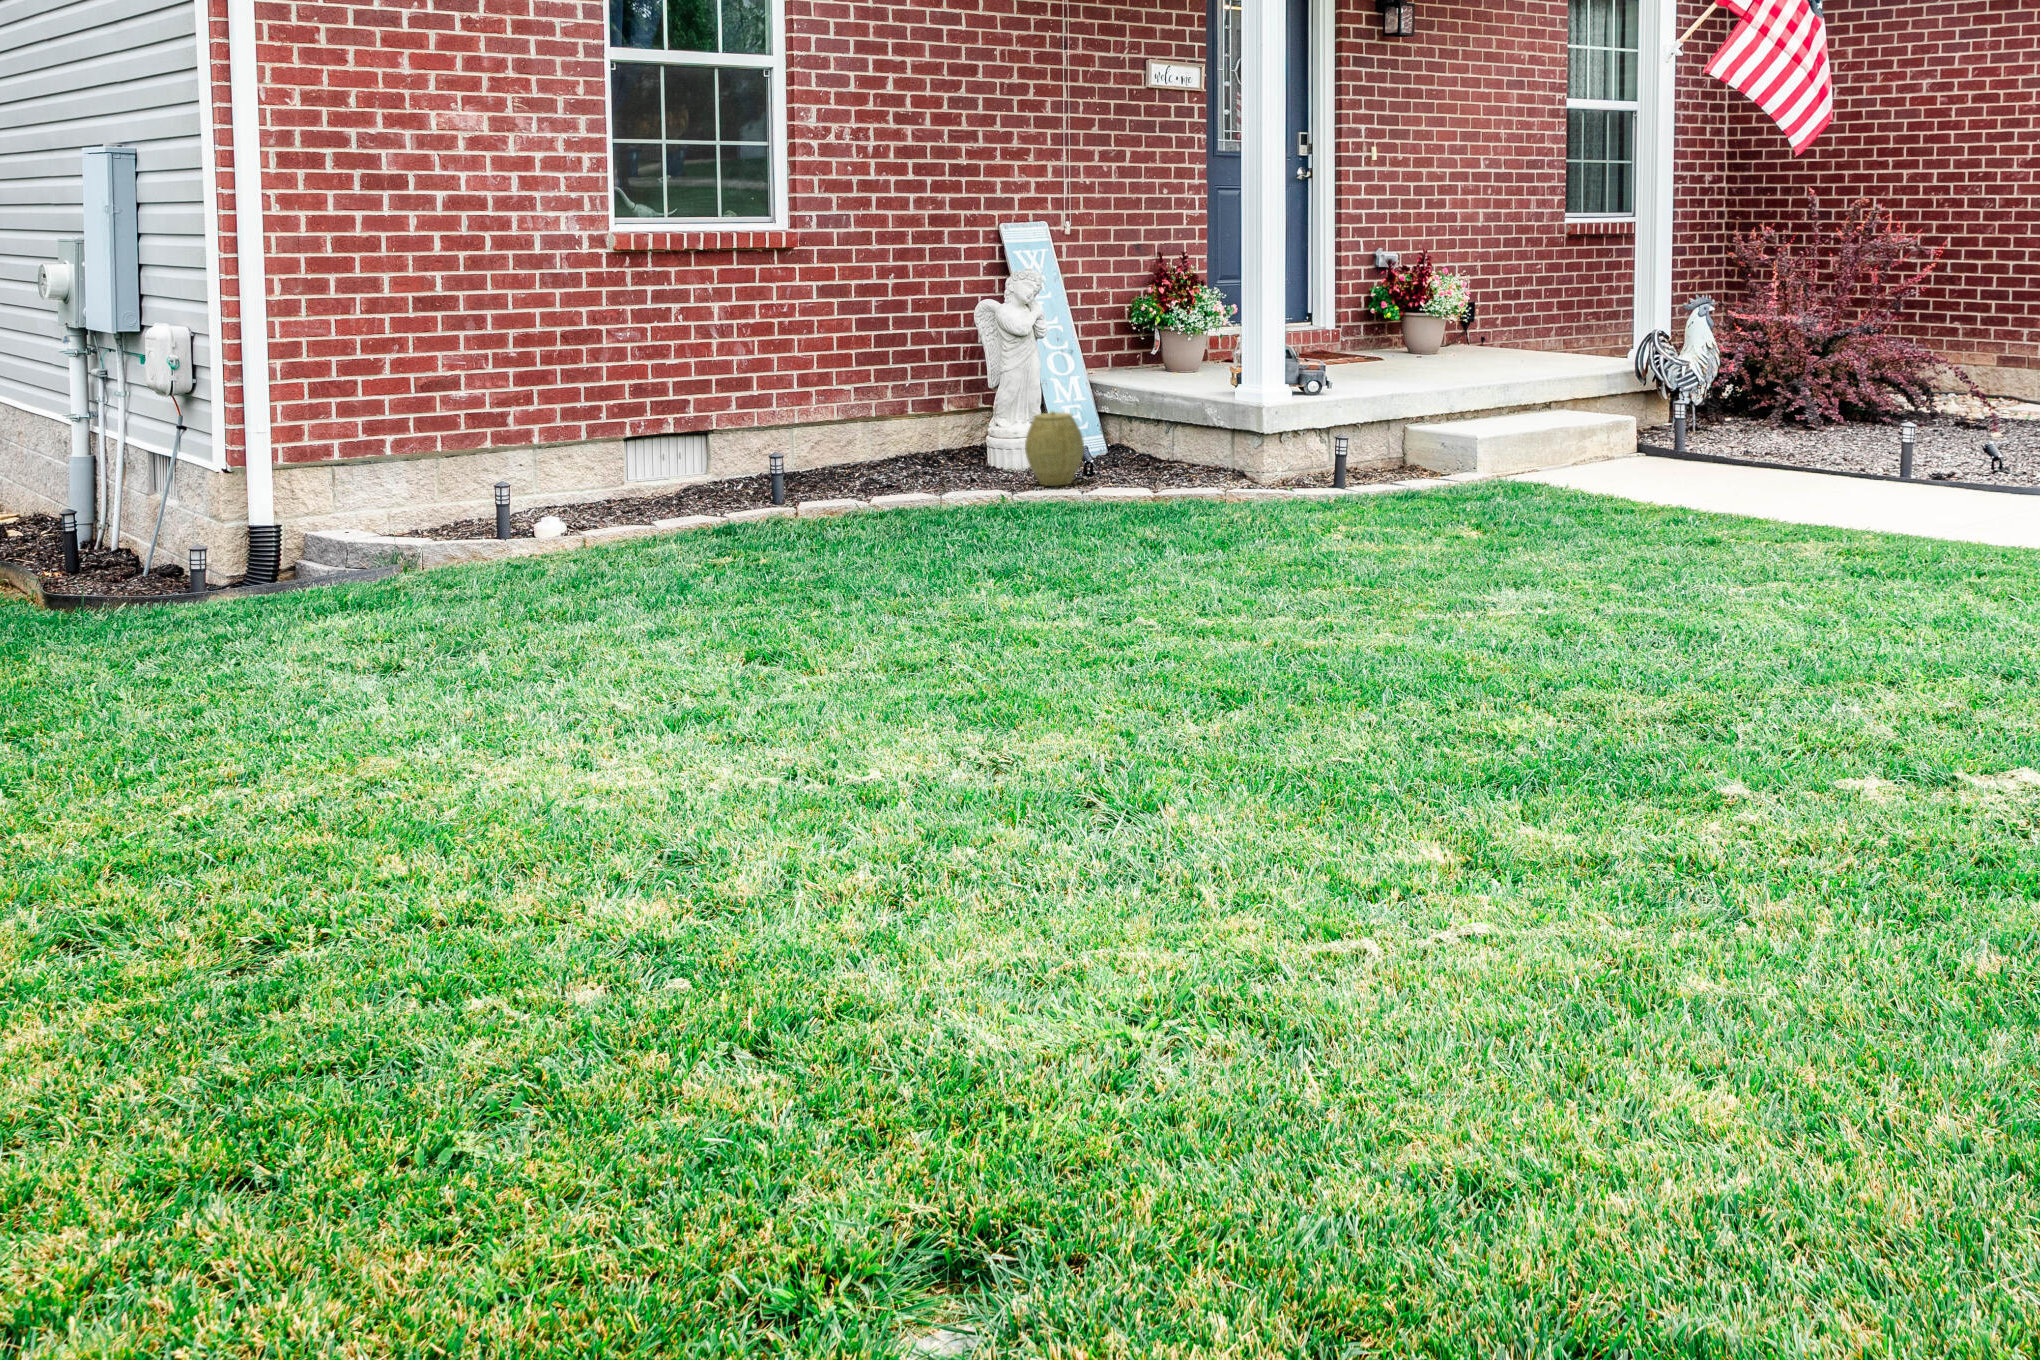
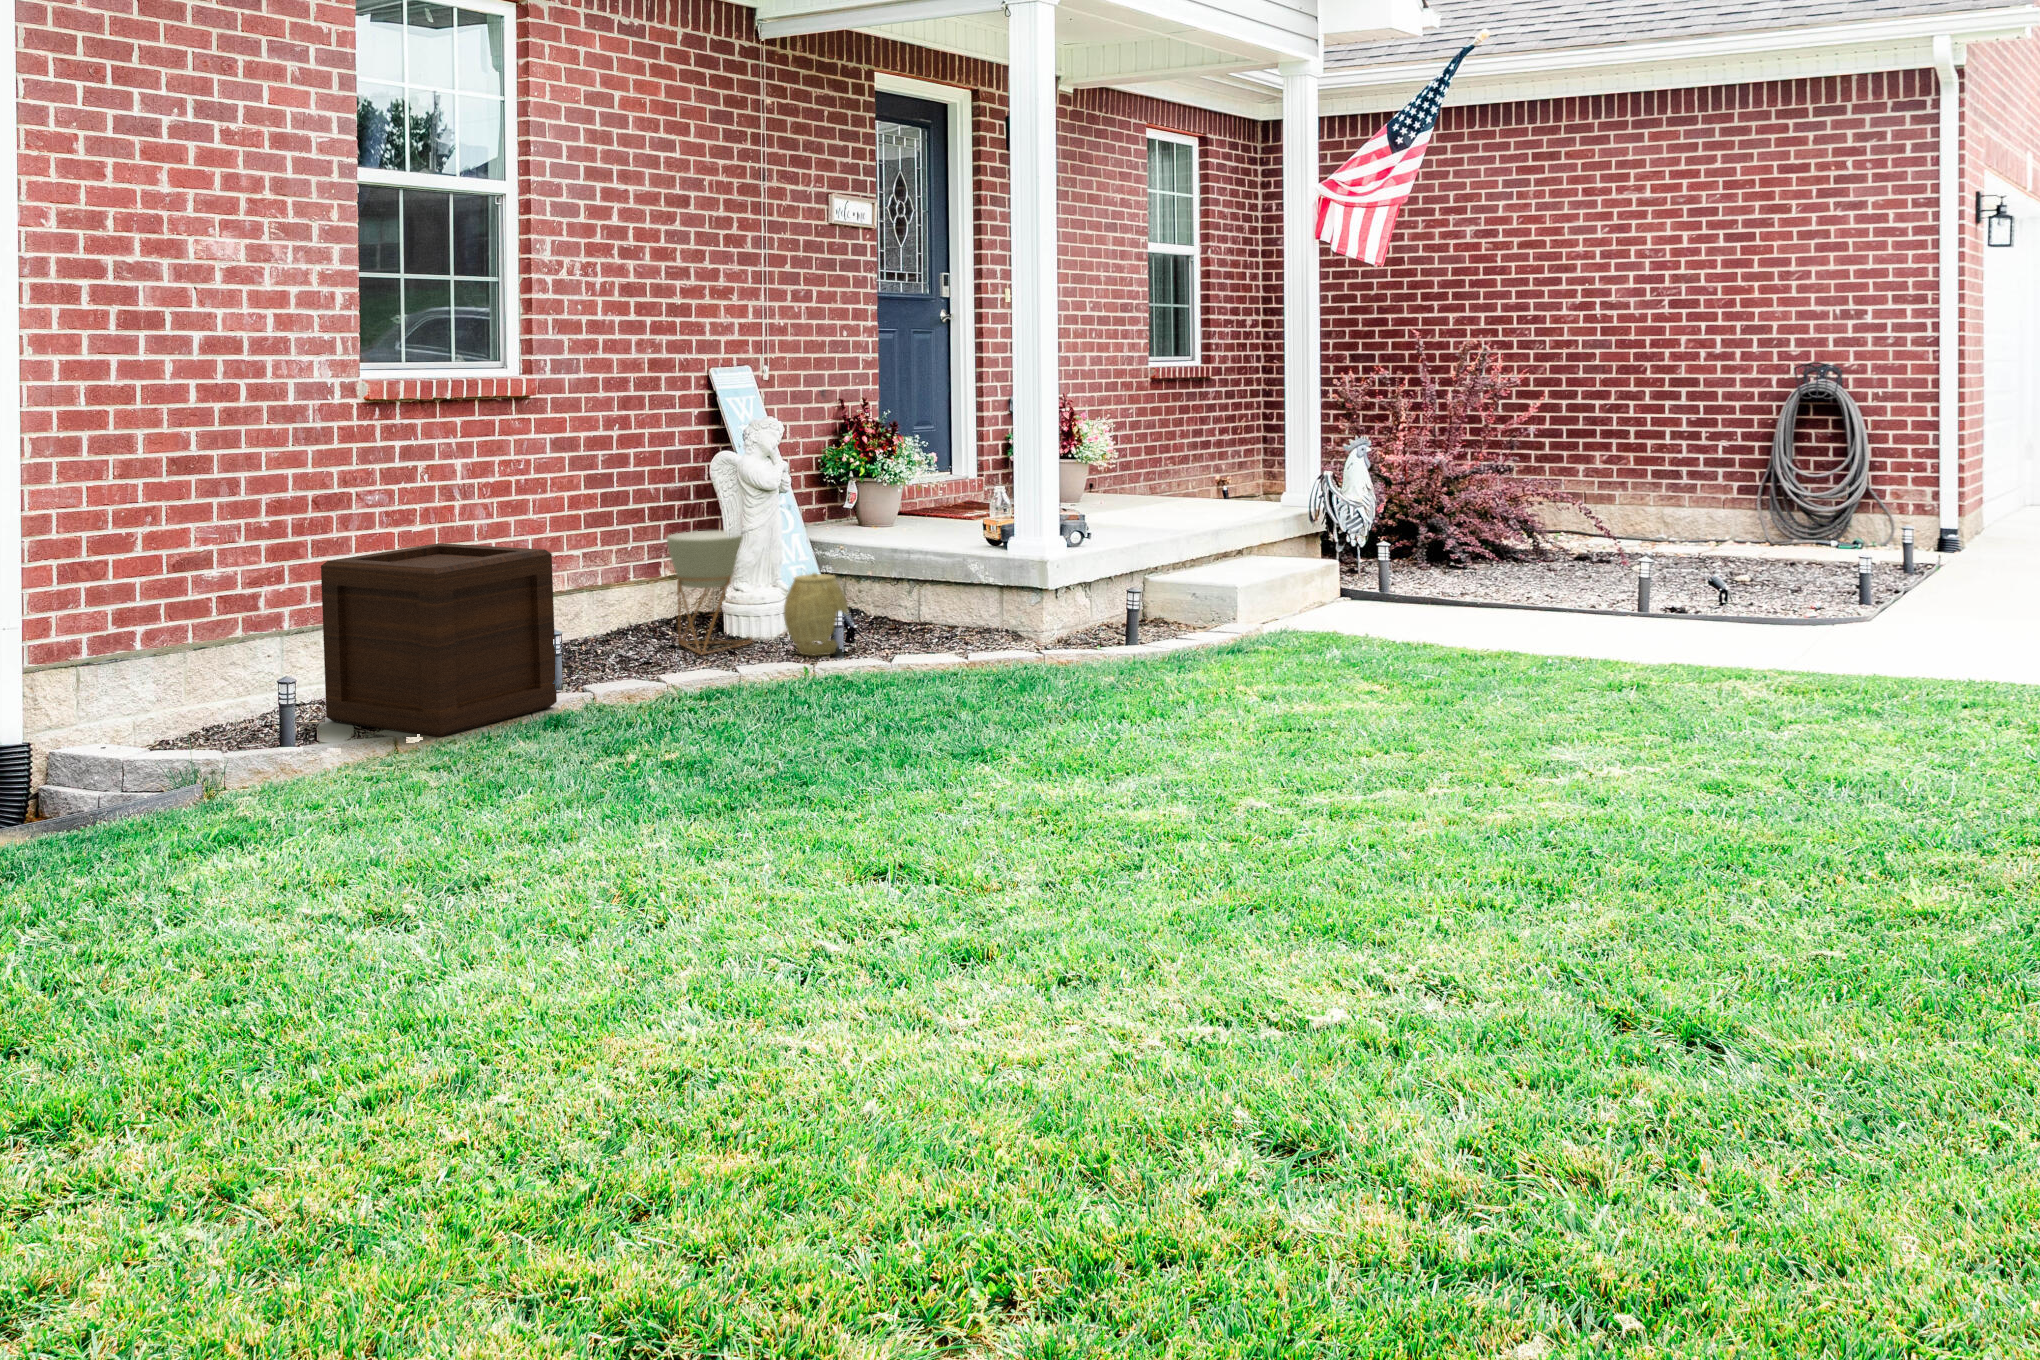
planter: none [937,371,1017,481] -> present [667,531,752,655]
wooden crate: none [569,375,766,539] -> present [321,543,557,737]

